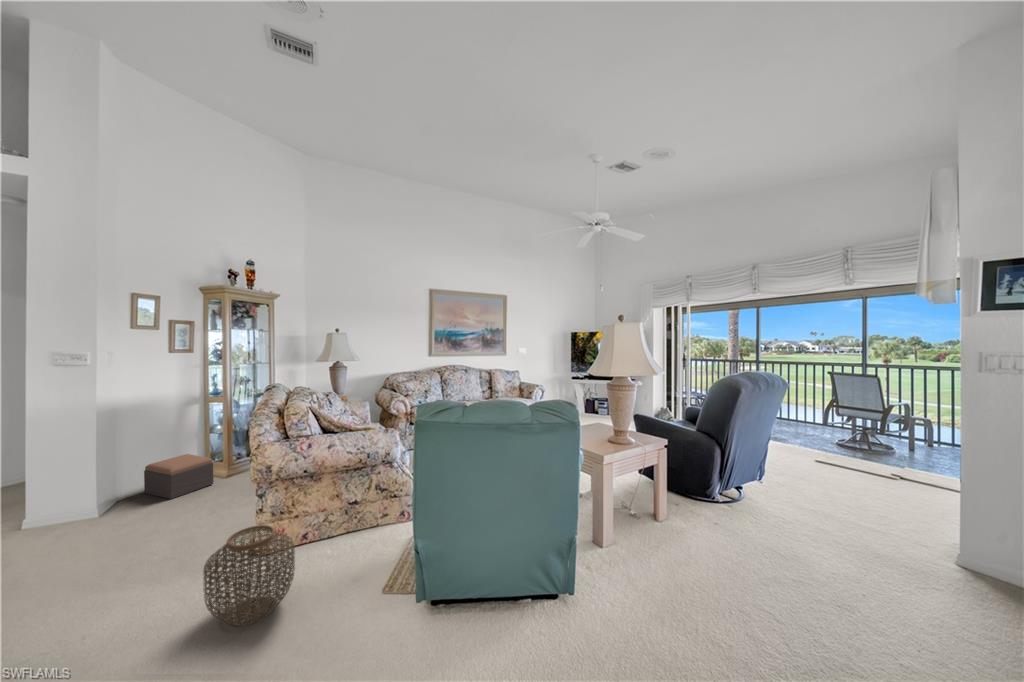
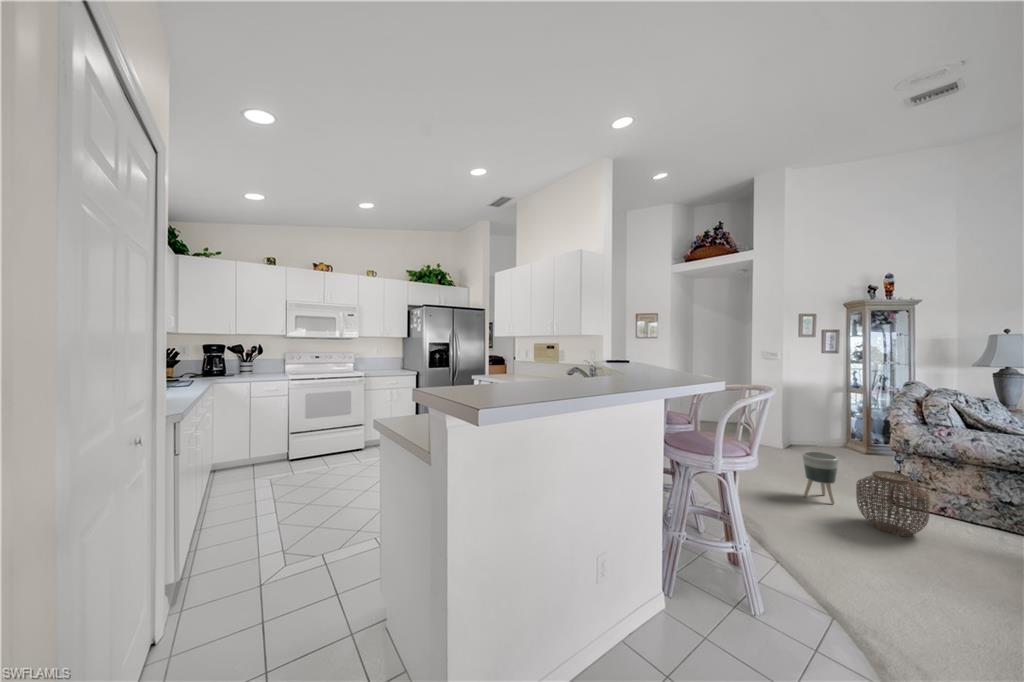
footstool: present [144,454,213,499] -> none [806,428,855,456]
planter: none [113,523,179,621] -> present [803,451,838,504]

